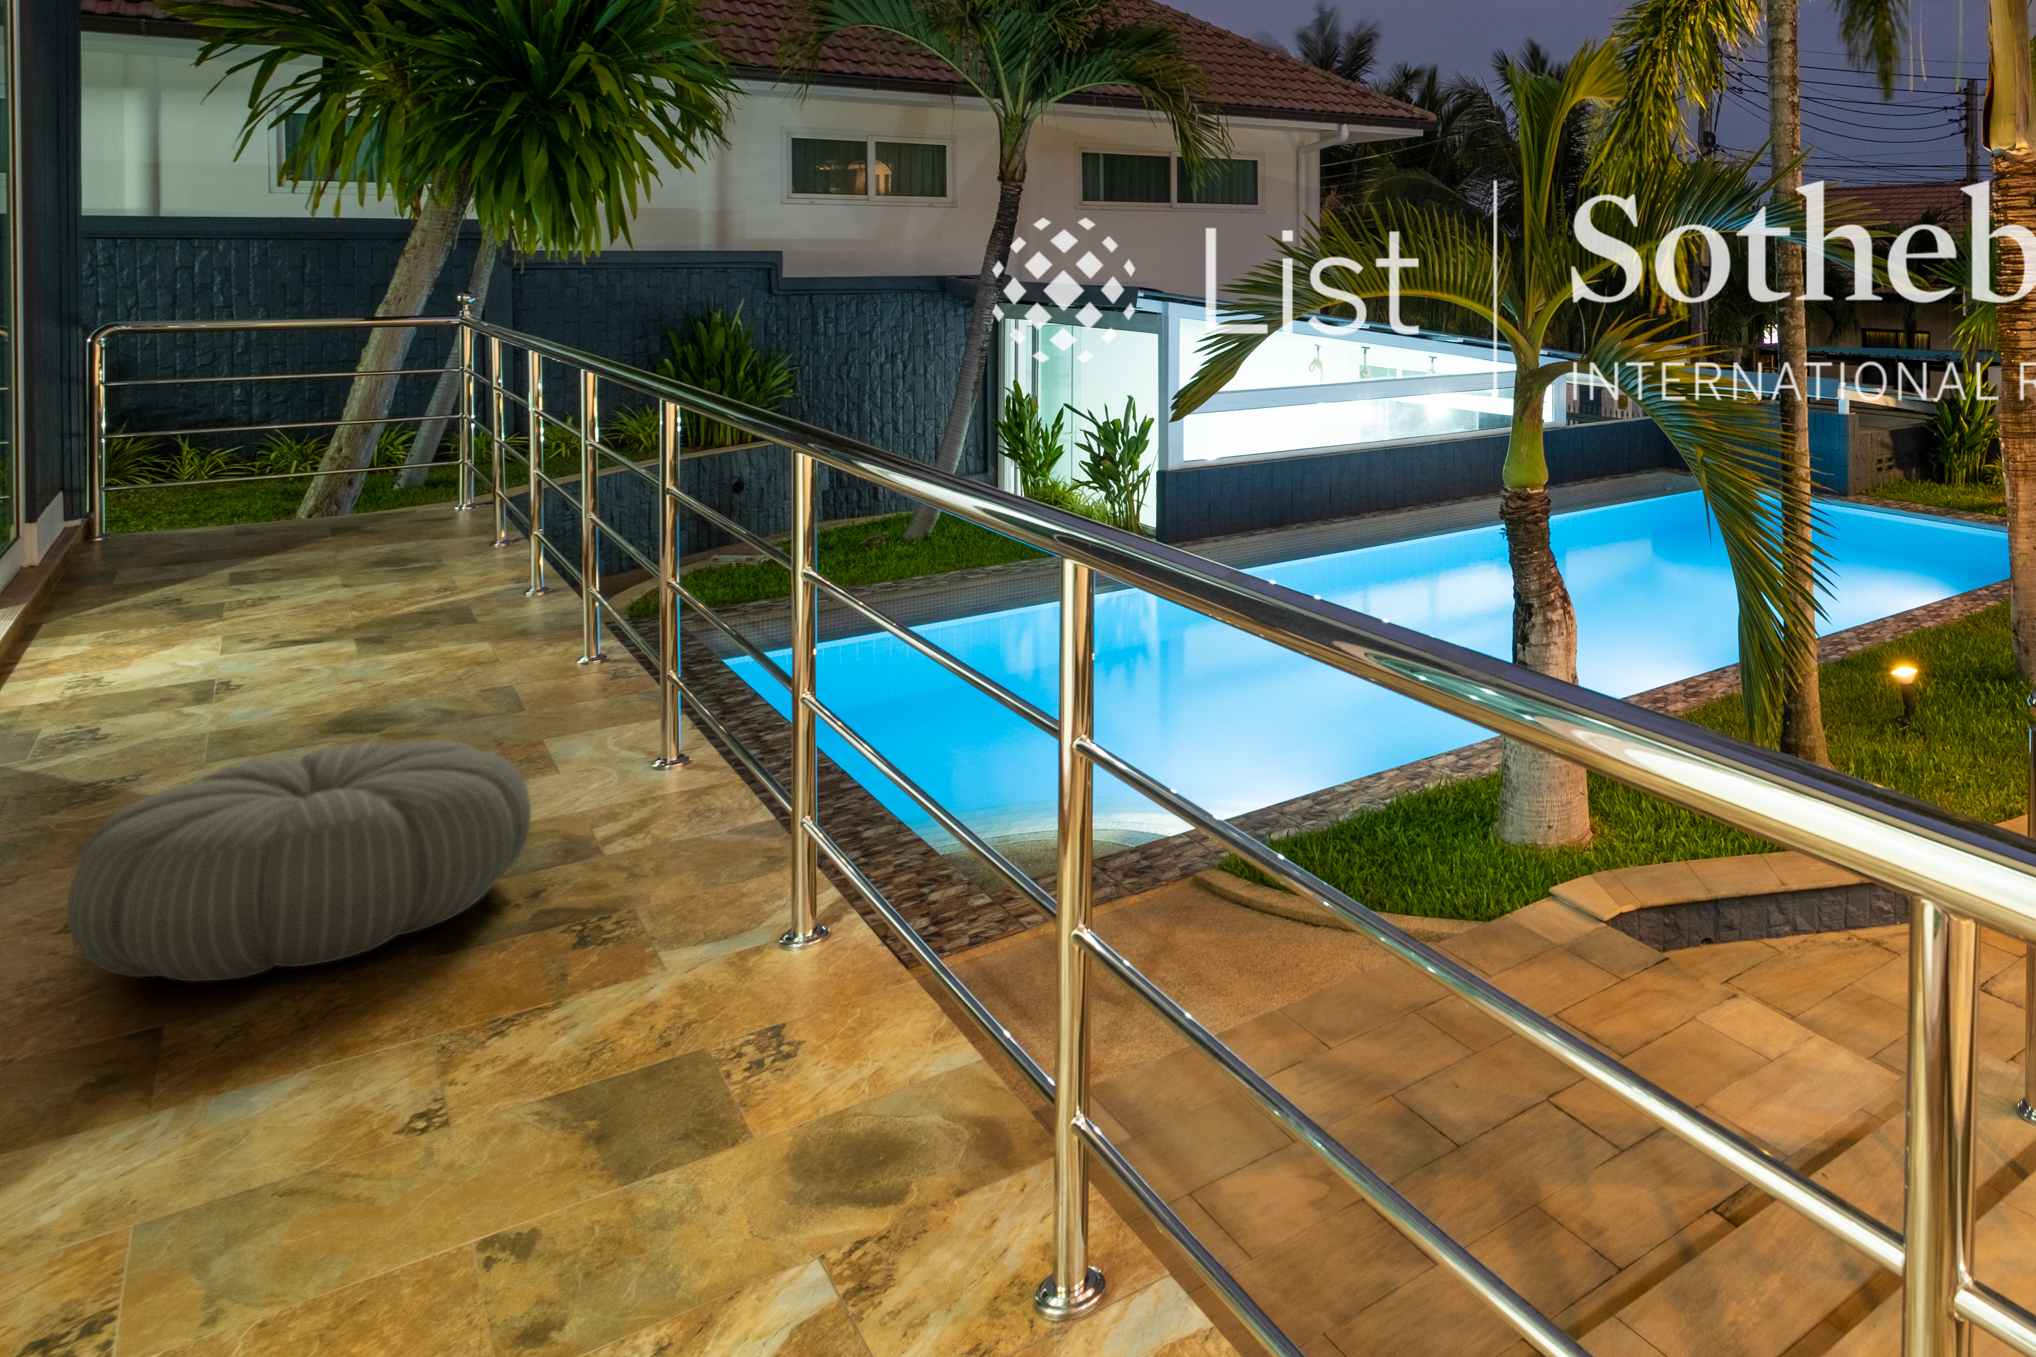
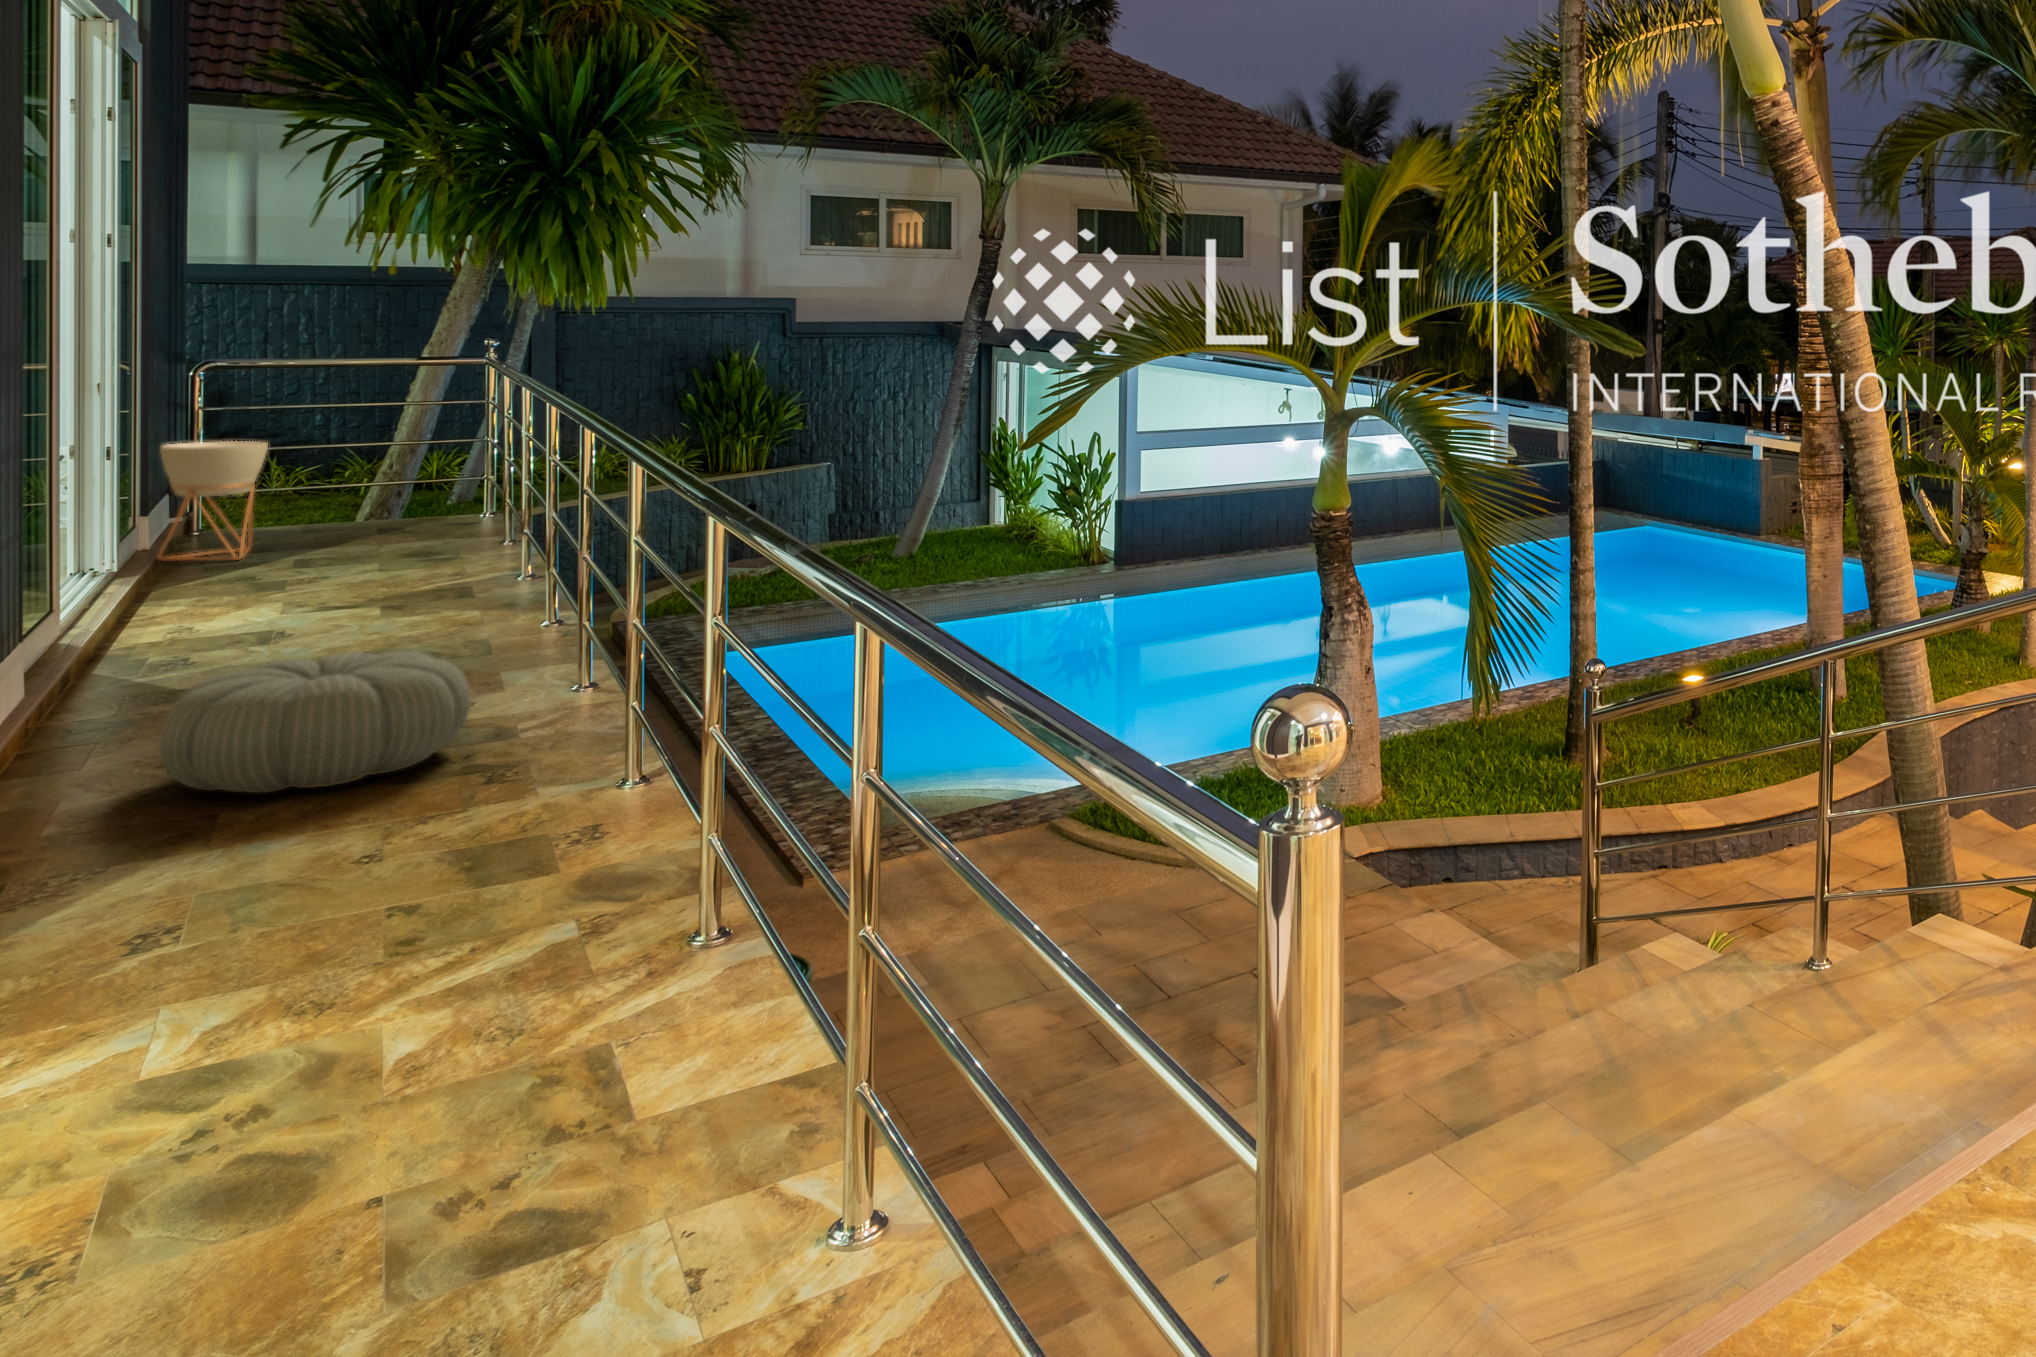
planter: none [53,427,194,579] -> present [158,441,268,561]

